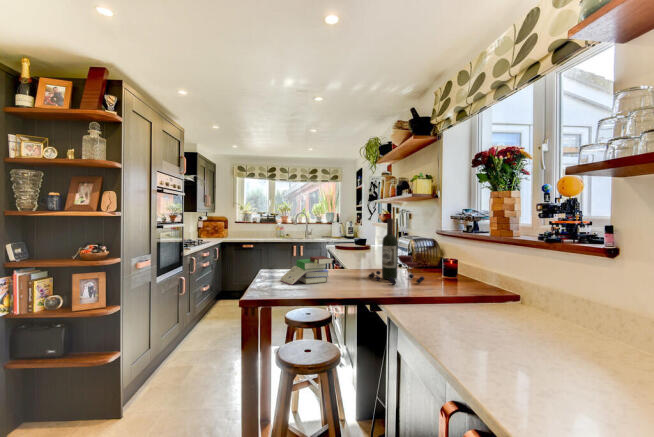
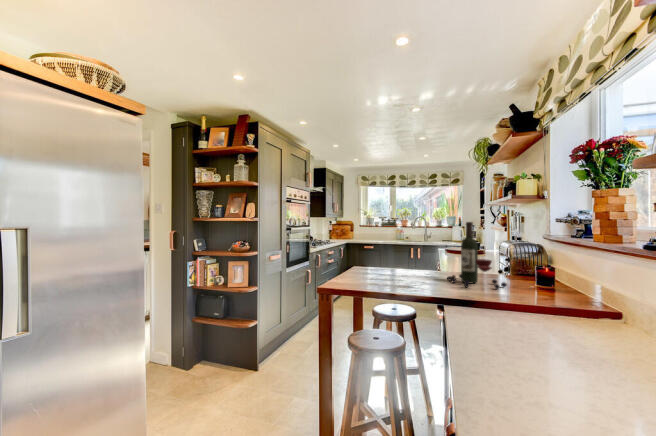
book: present [280,256,332,285] -> none [361,256,404,280]

